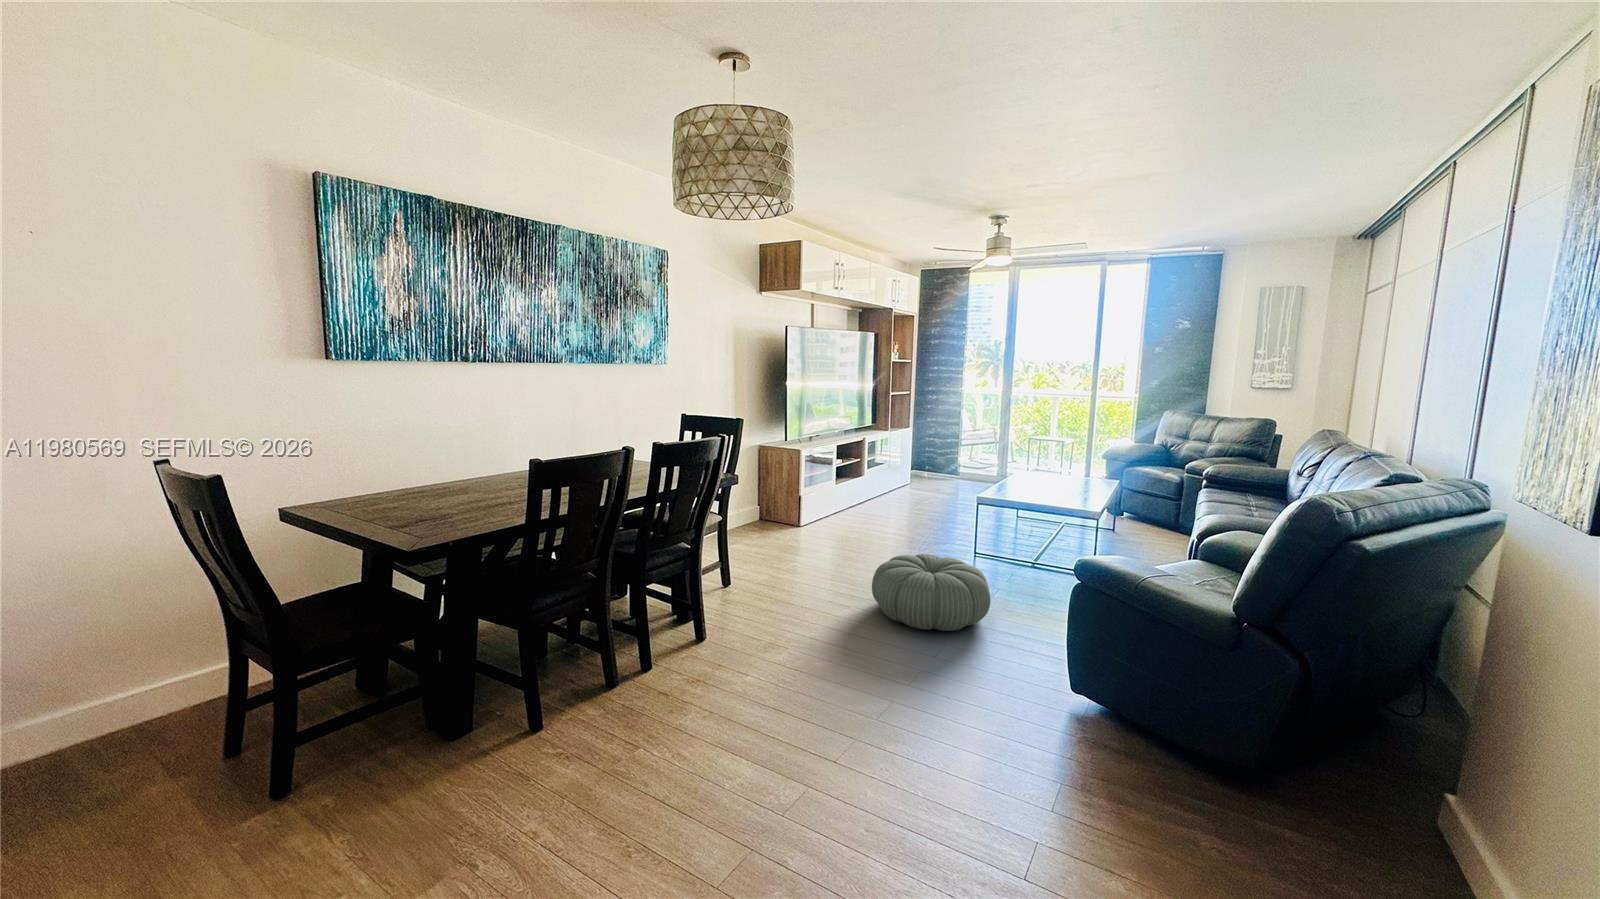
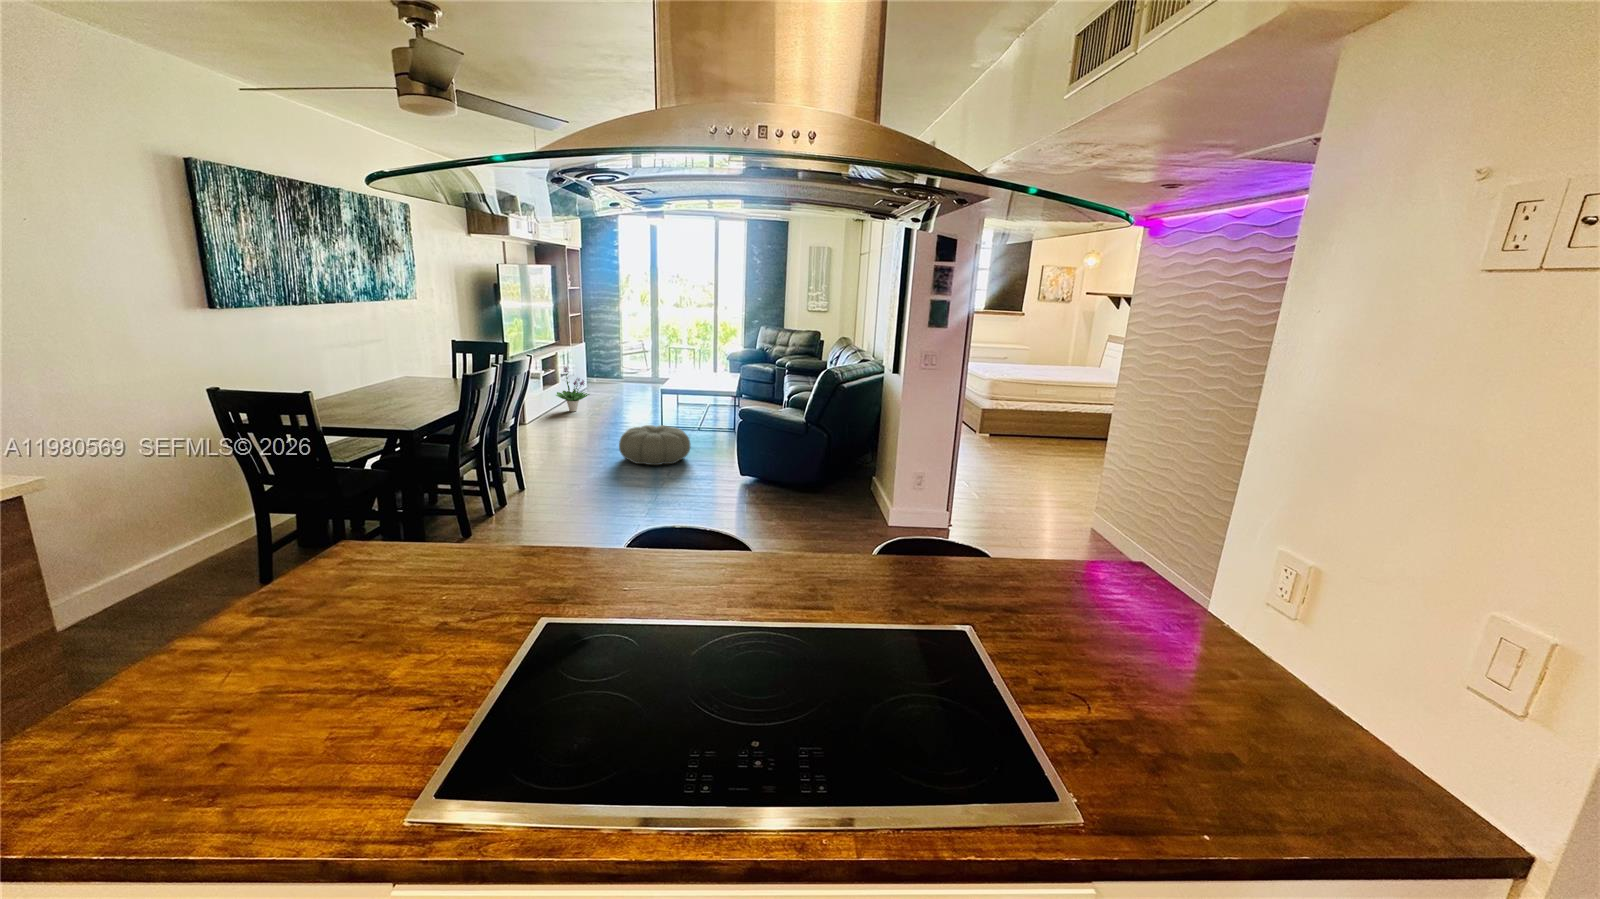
potted plant: none [849,455,893,513] -> present [556,367,589,411]

